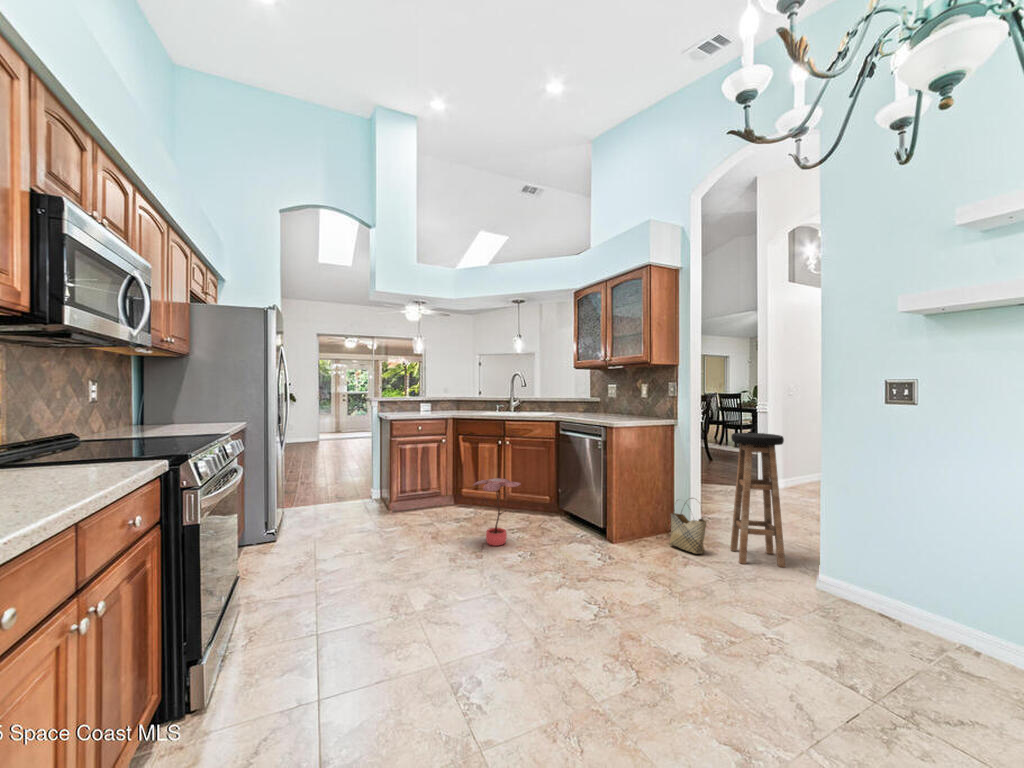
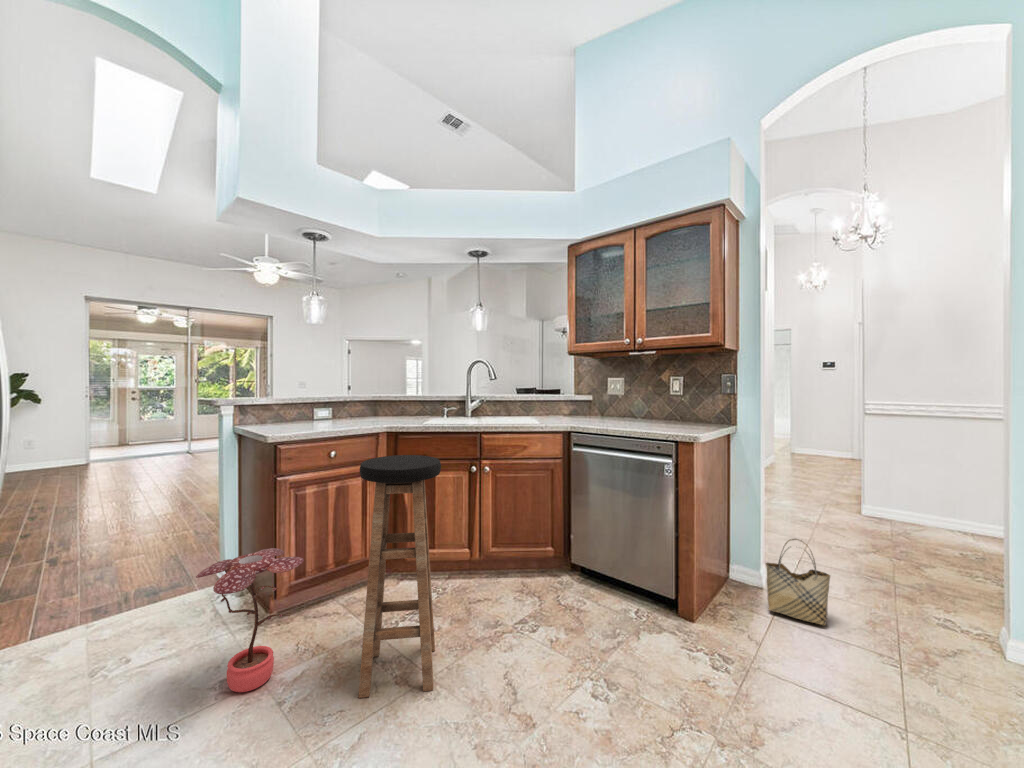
bar stool: present [730,433,785,567] -> present [358,455,441,698]
potted plant: present [473,478,521,546] -> present [196,548,304,692]

